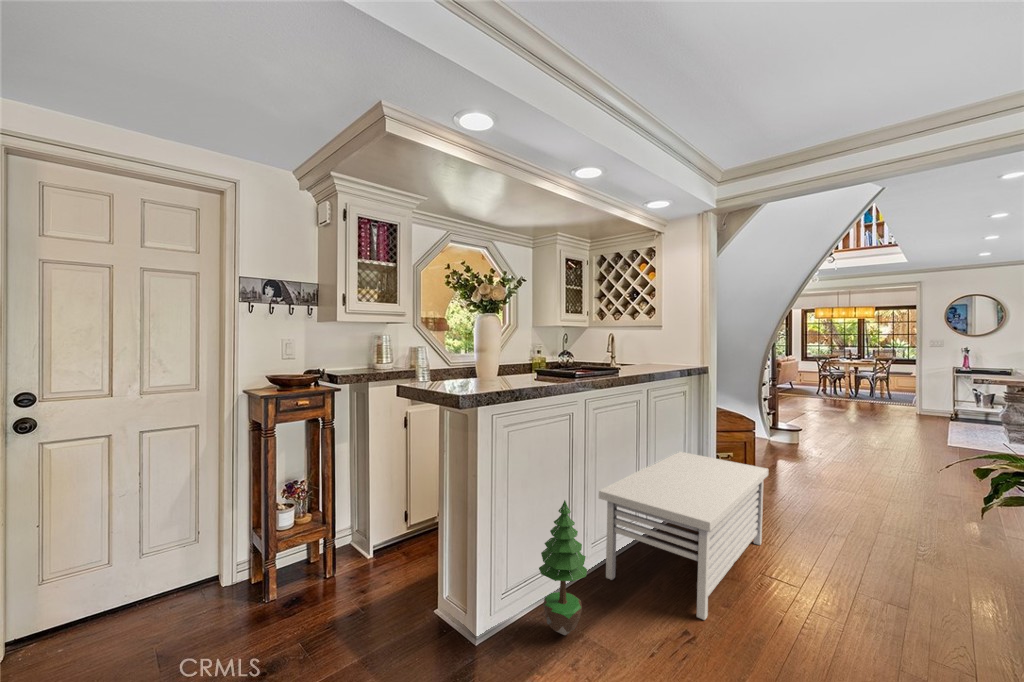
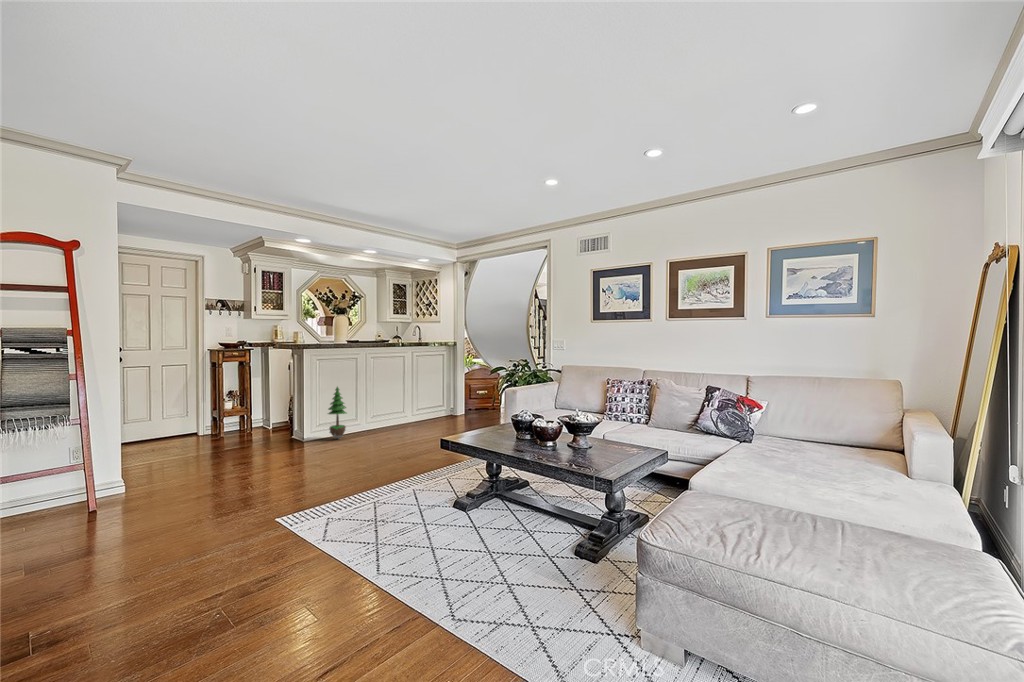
storage bench: present [599,452,768,620] -> none [370,383,468,436]

